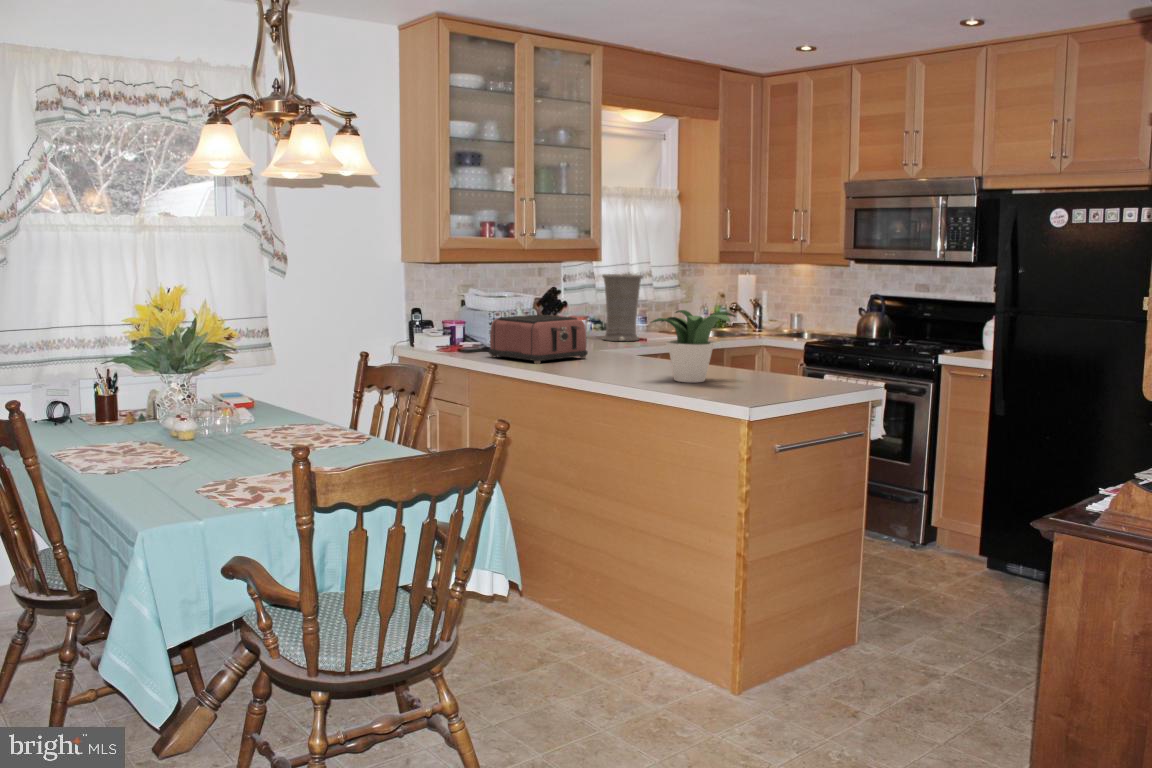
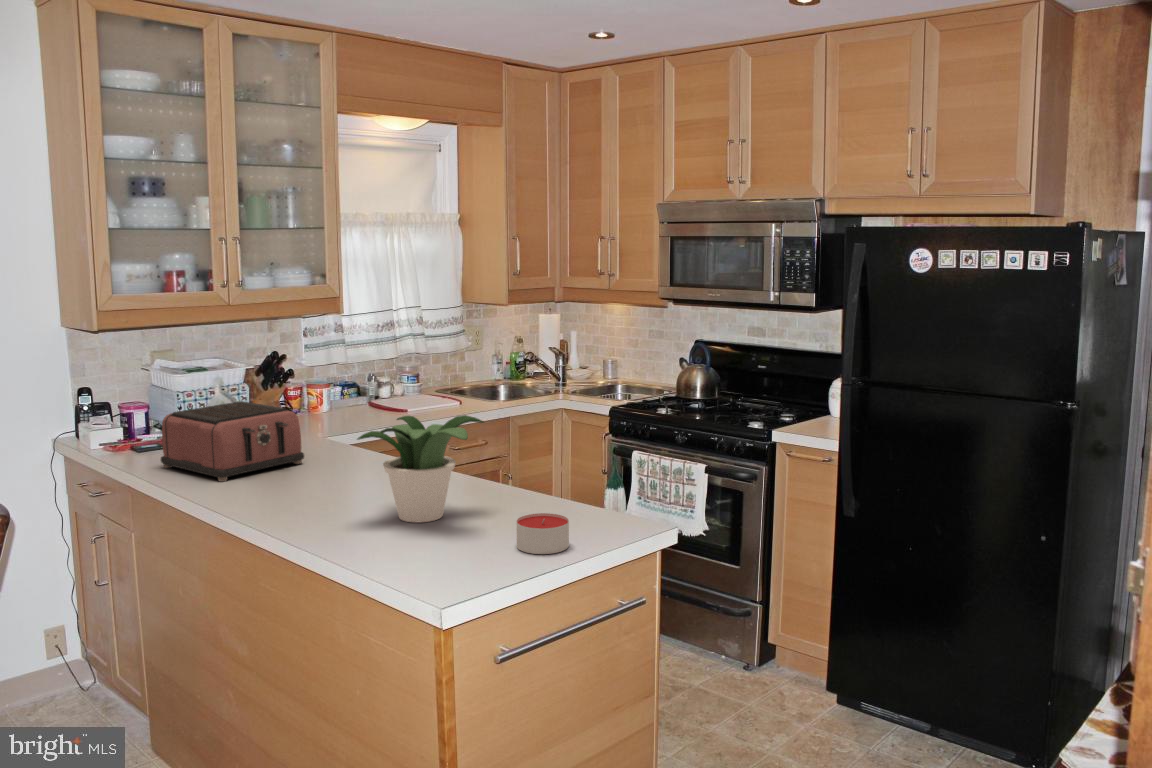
vase: present [602,274,643,341] -> none [348,328,403,417]
candle: none [765,373,802,396] -> present [516,513,569,554]

